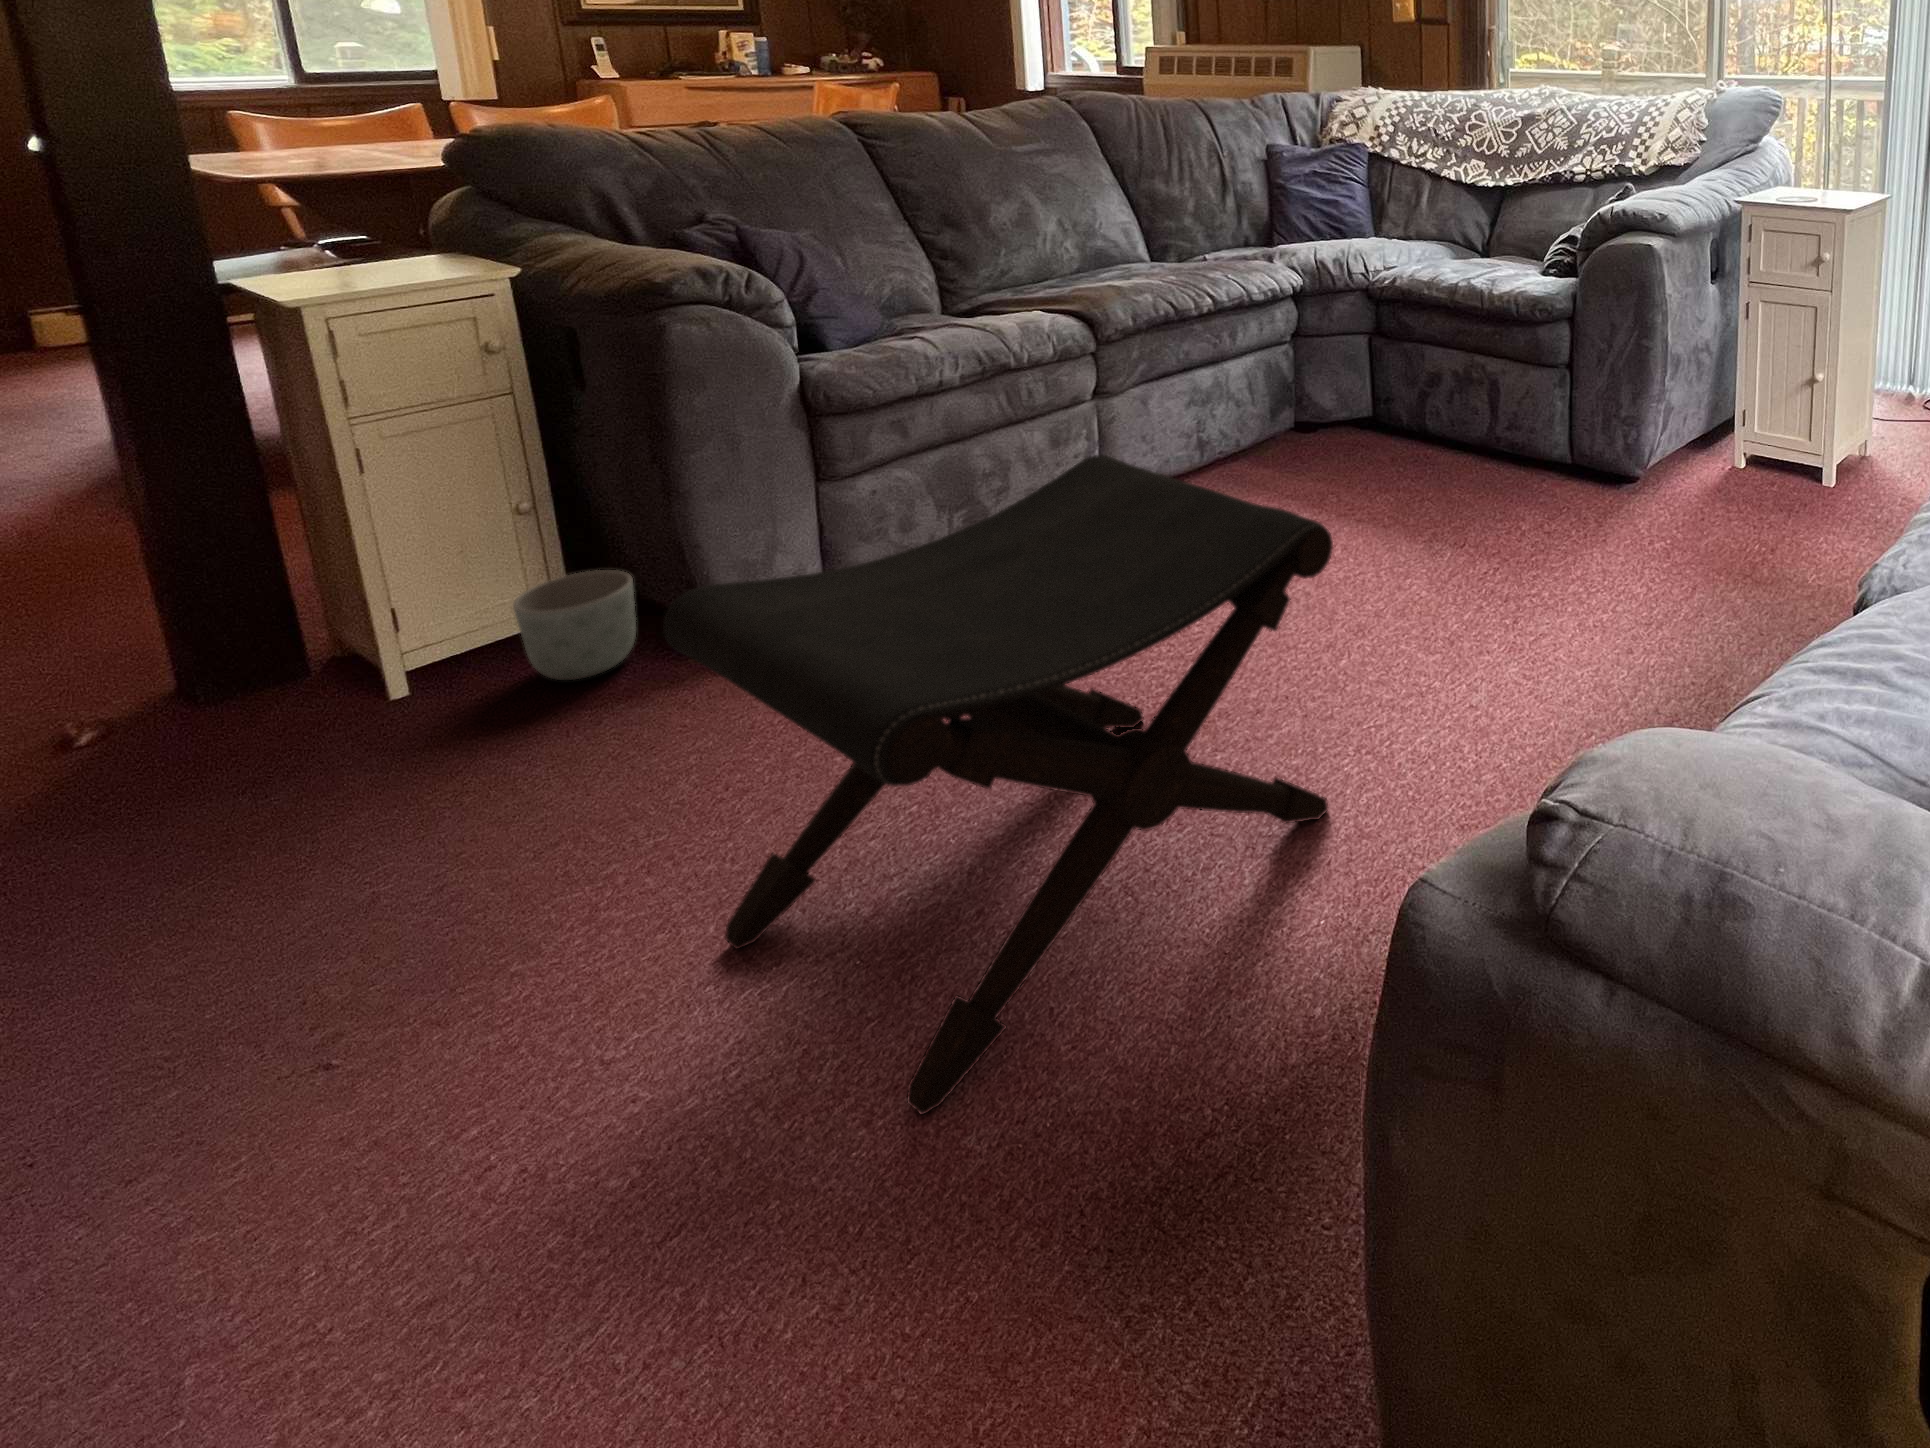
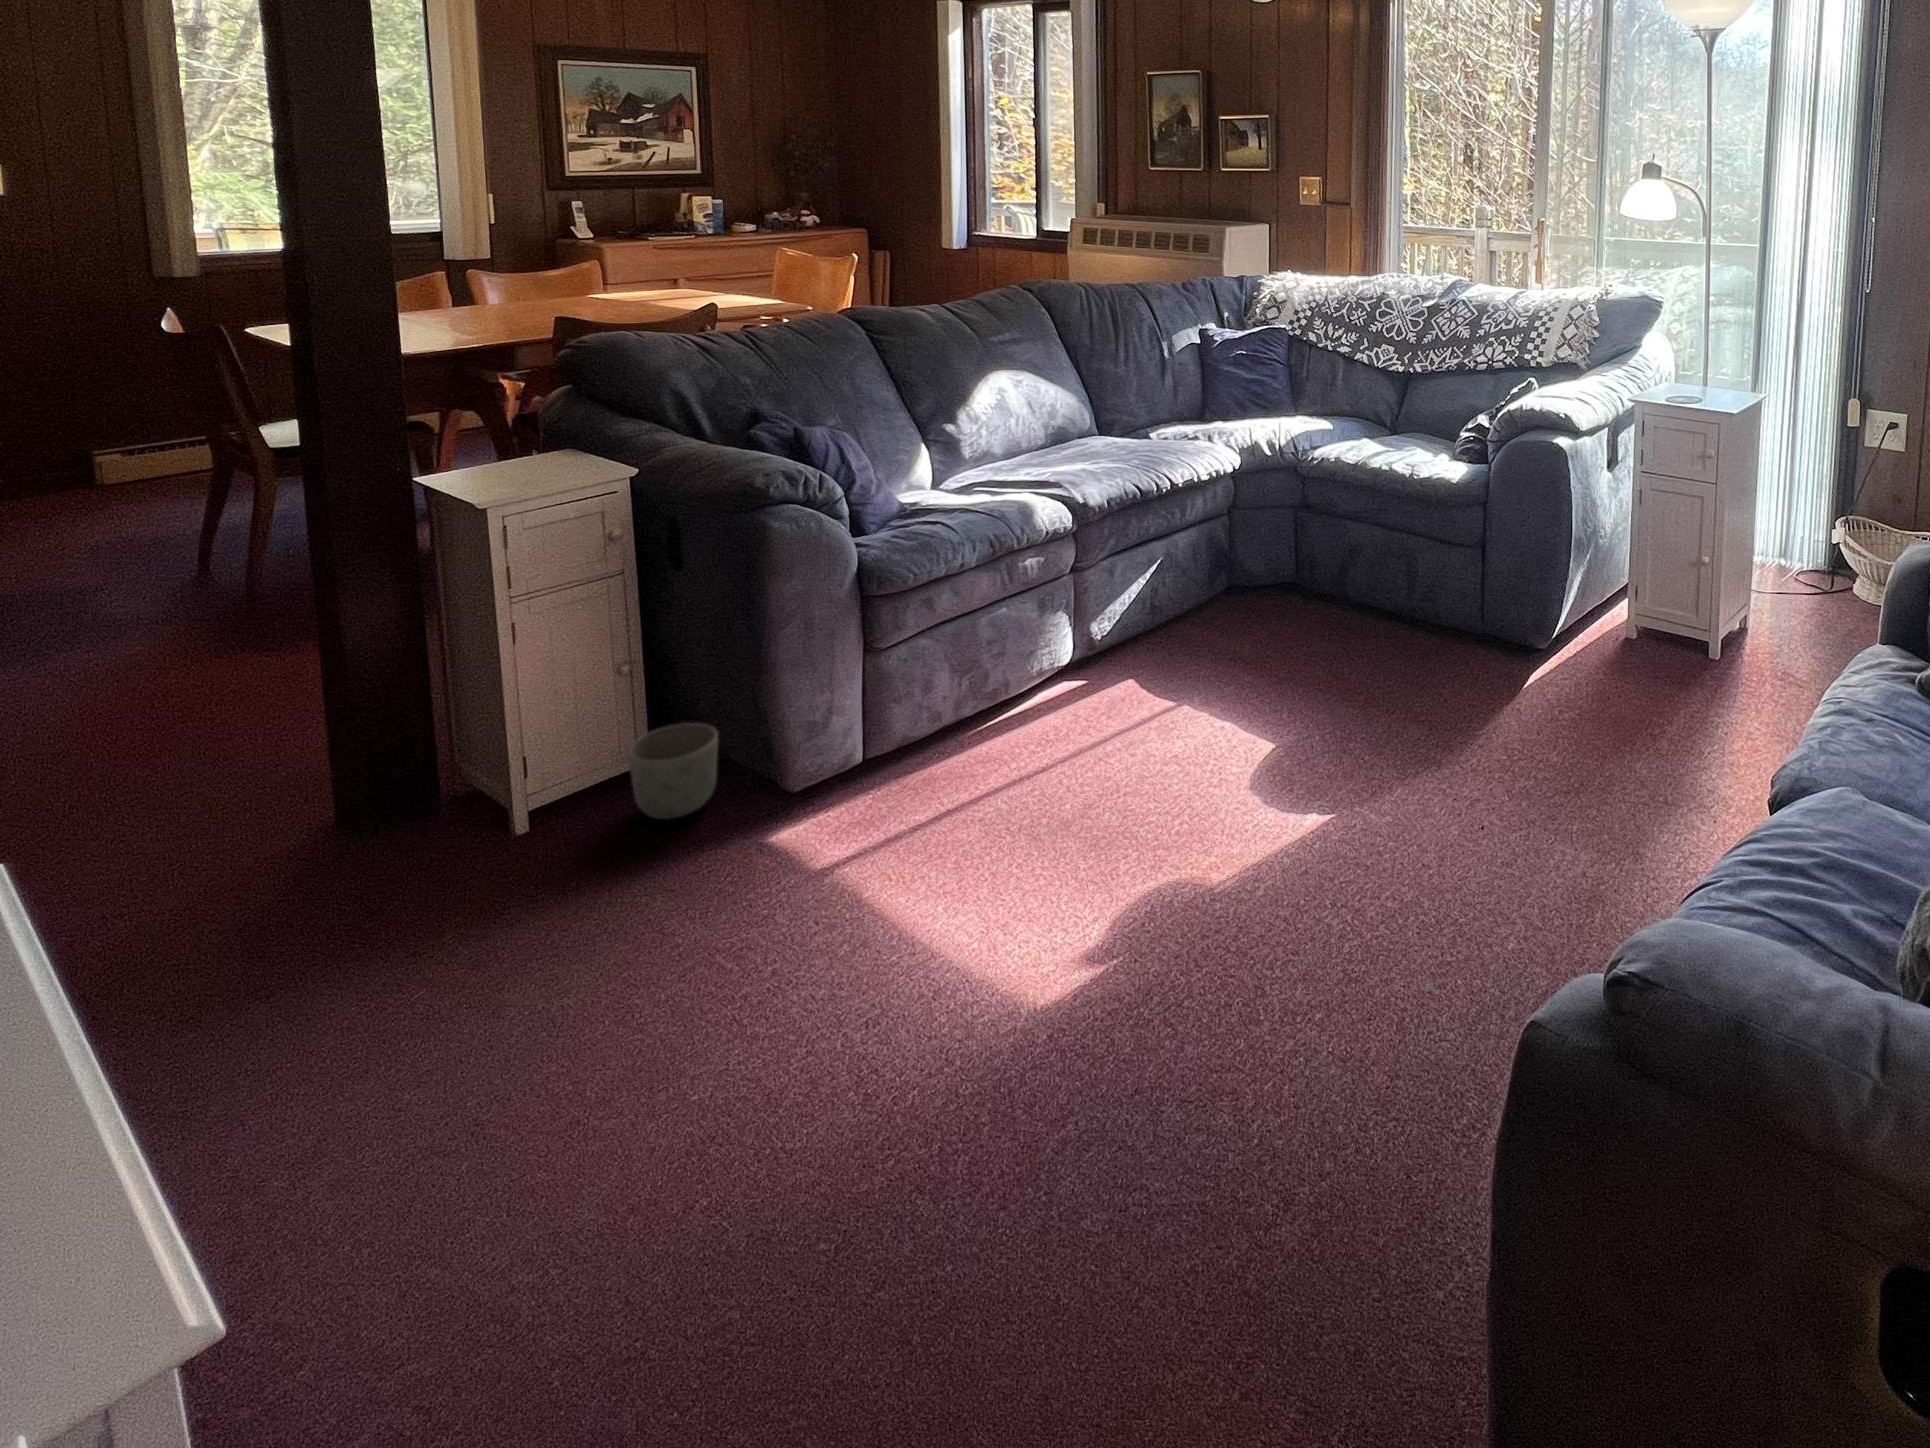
footstool: present [663,455,1333,1114] -> none [839,644,1335,1199]

